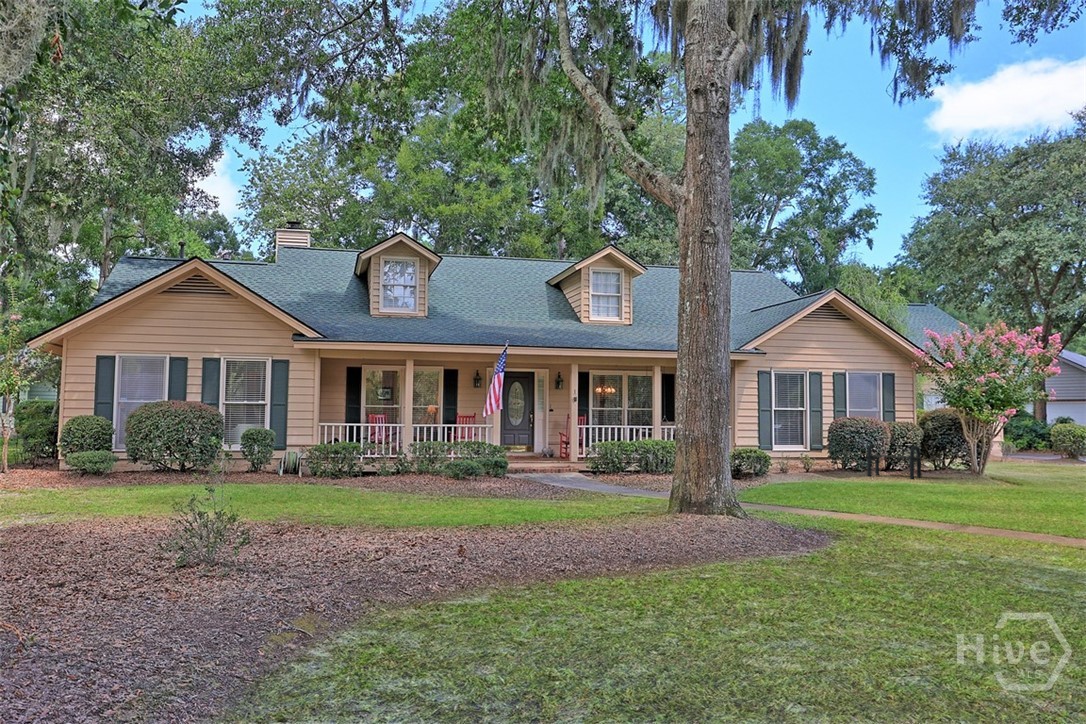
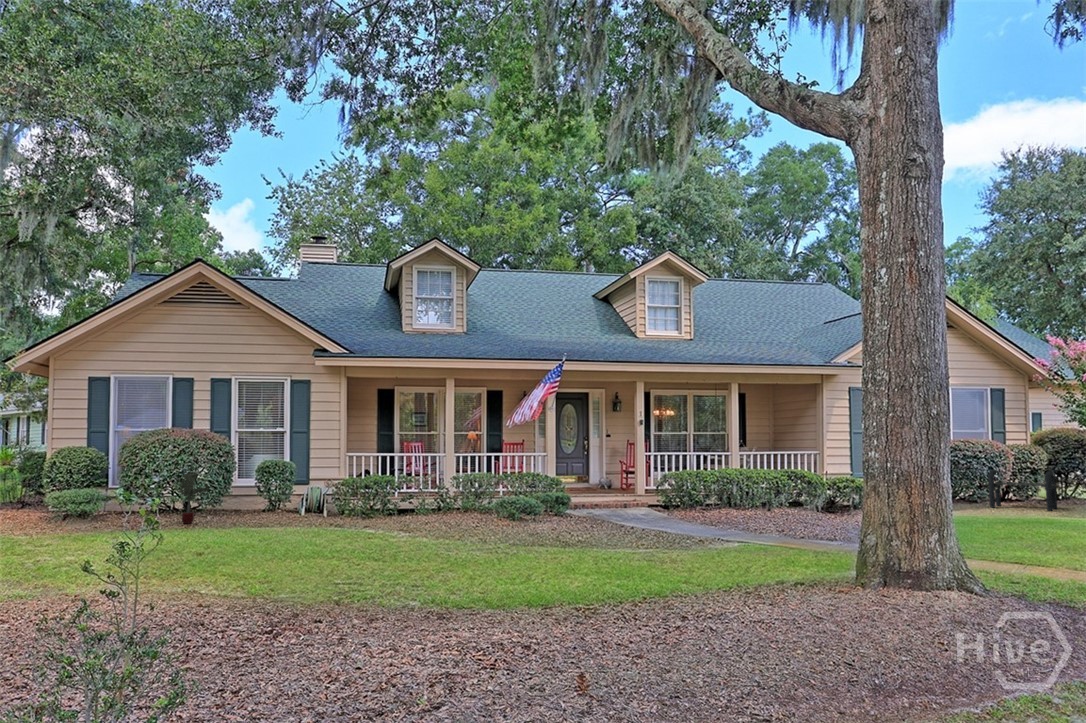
potted tree: none [179,432,206,480] -> present [178,466,209,524]

